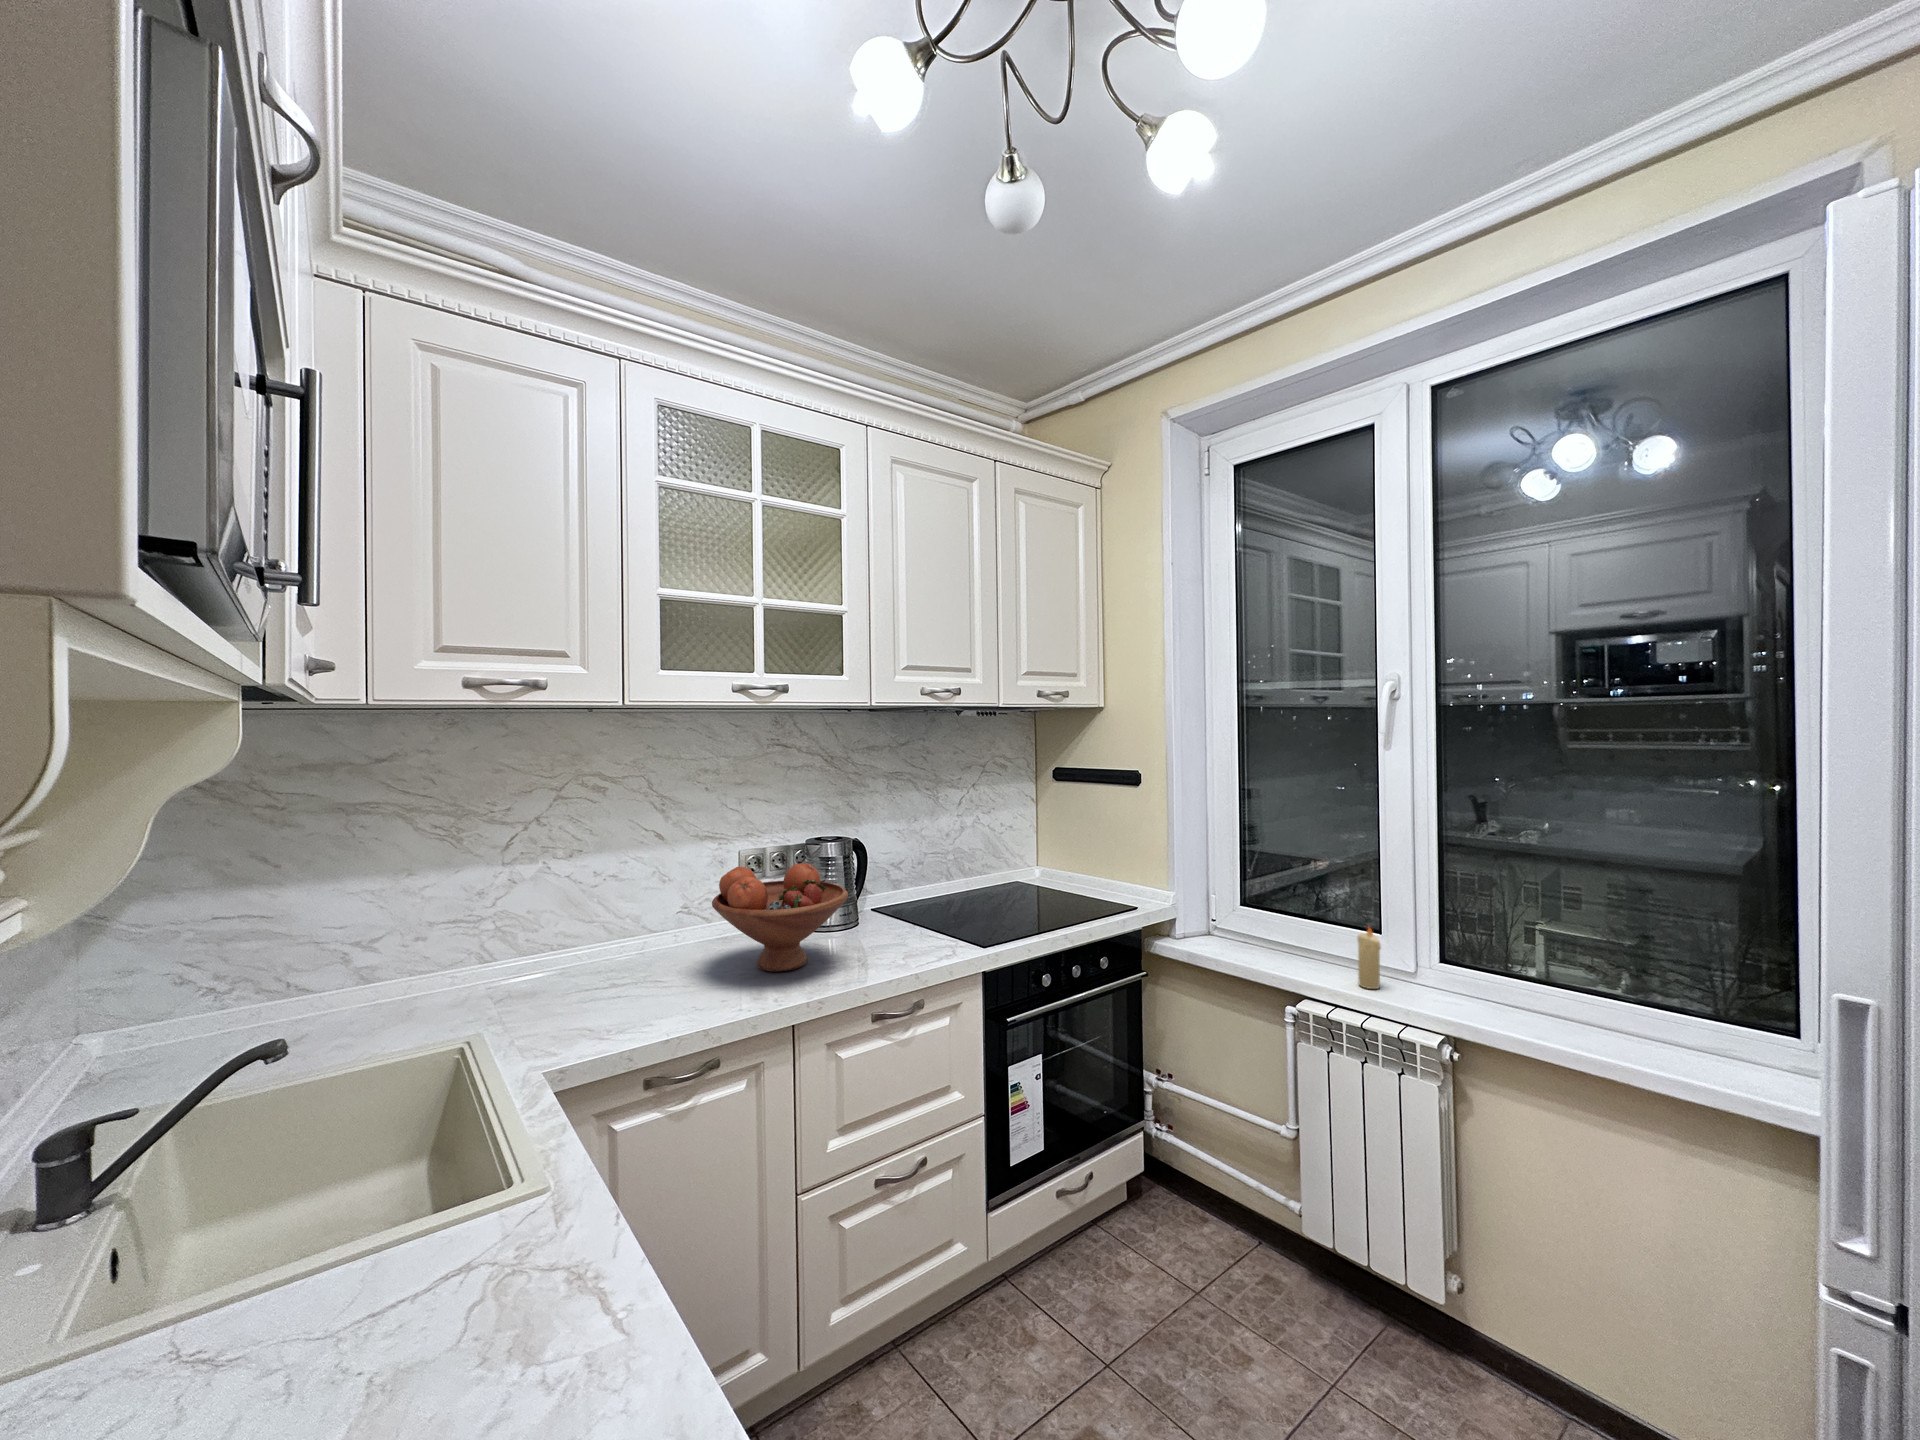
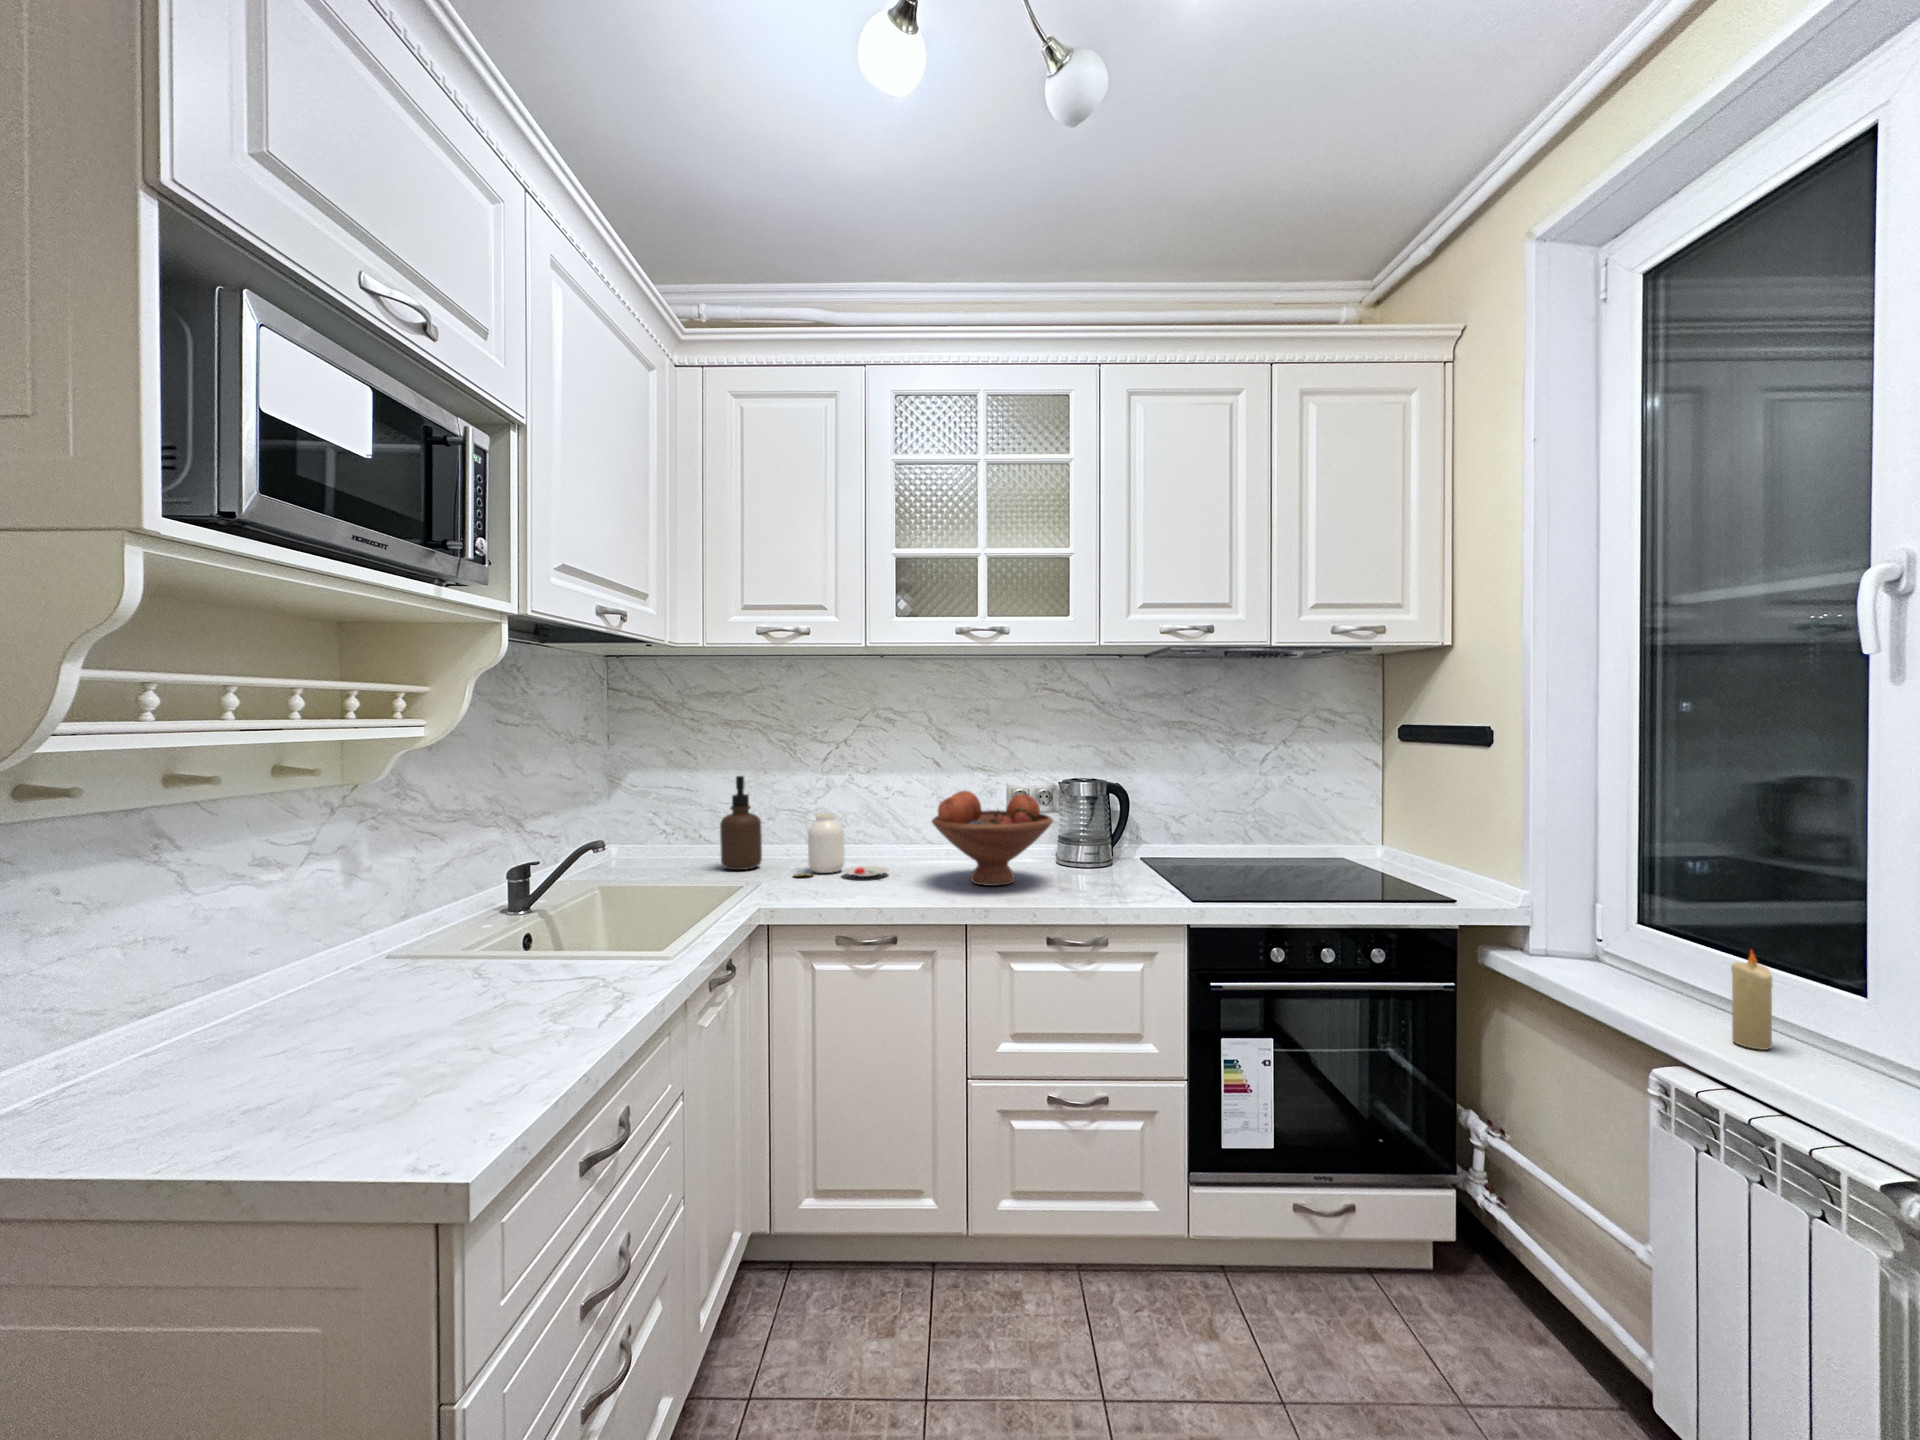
soap dispenser: none [374,881,444,1019] -> present [720,776,762,870]
jar: none [517,915,651,1010] -> present [794,814,889,877]

